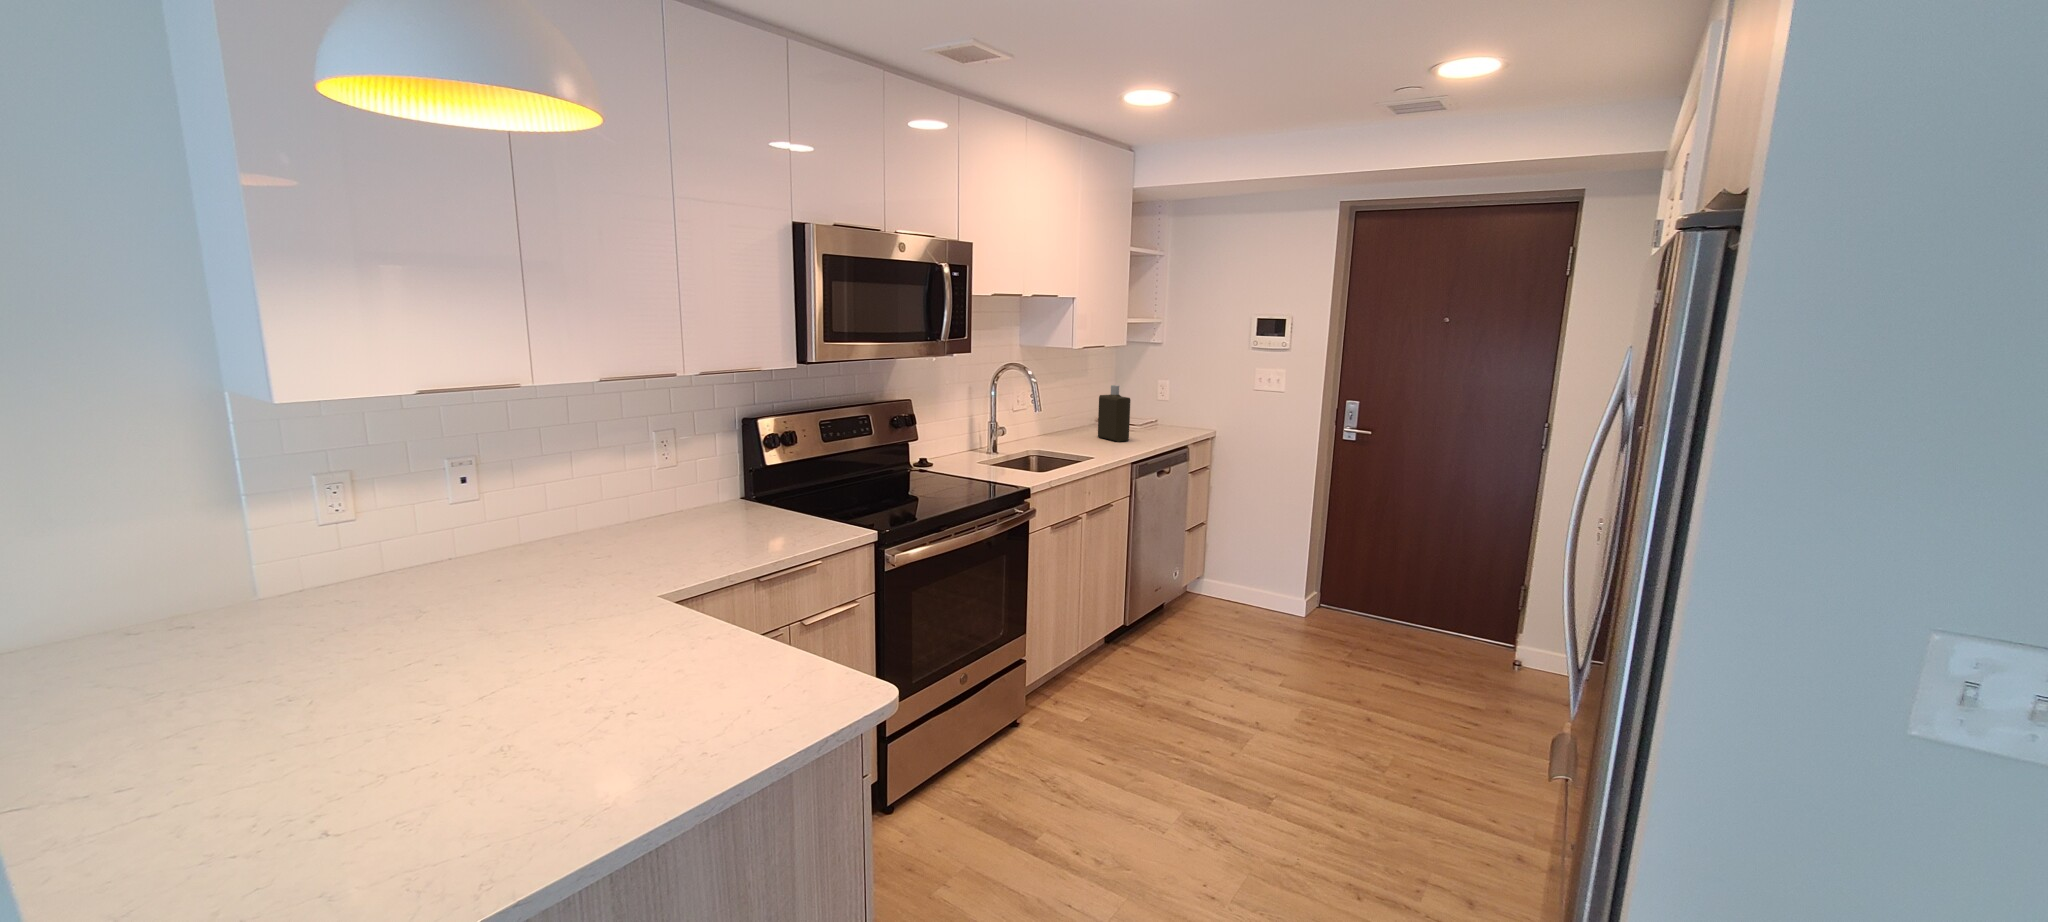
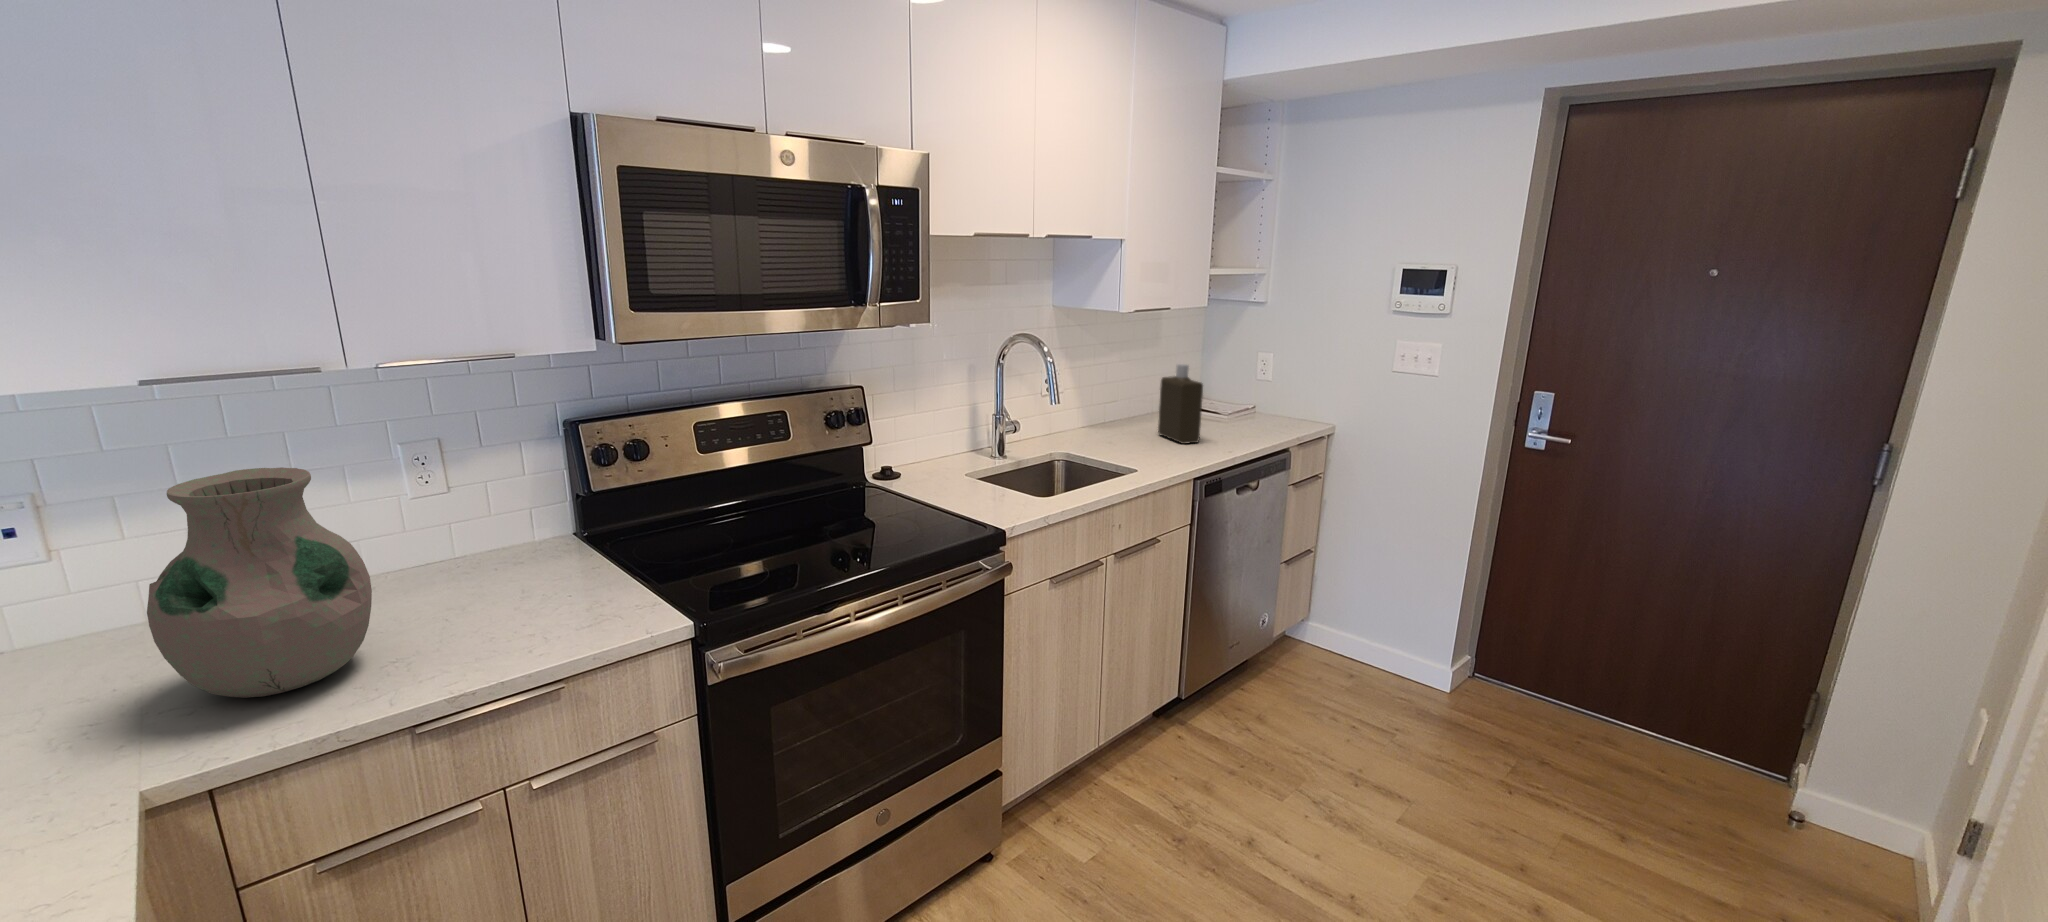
vase: none [601,432,709,567] -> present [147,467,372,698]

